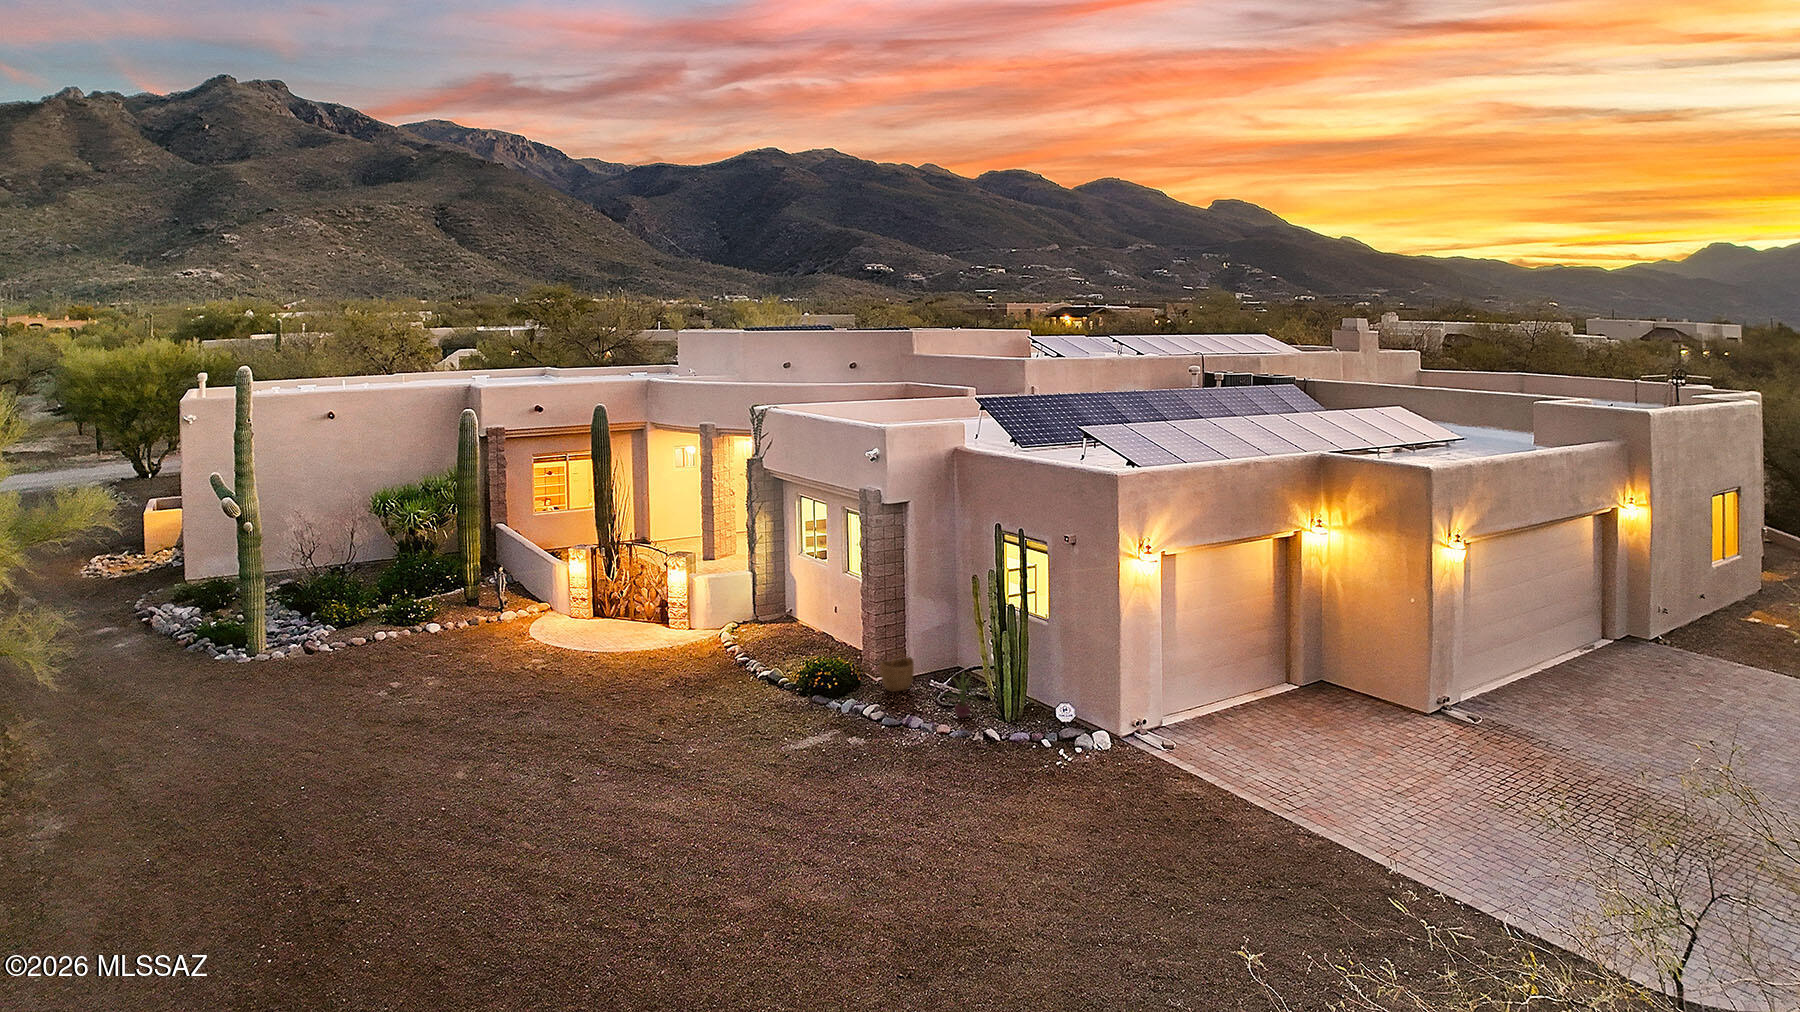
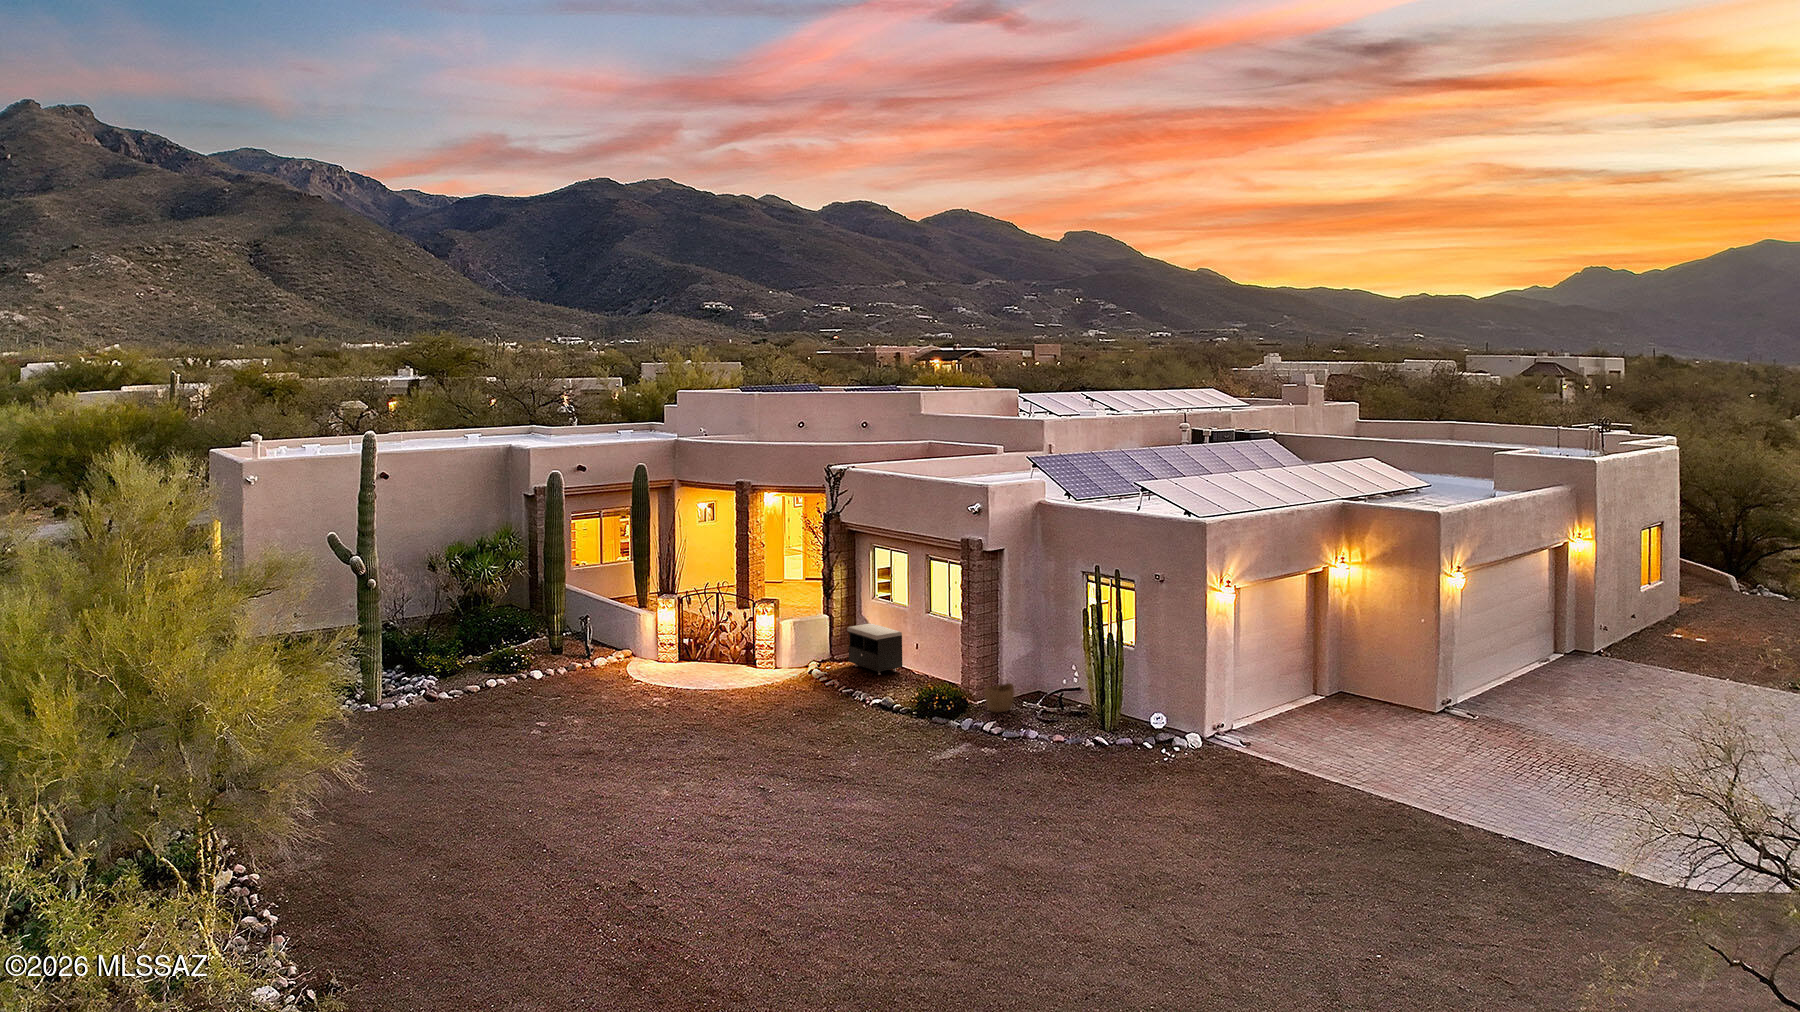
storage bench: none [763,582,819,640] -> present [847,623,902,675]
decorative plant: present [955,673,975,718] -> none [1048,691,1086,730]

